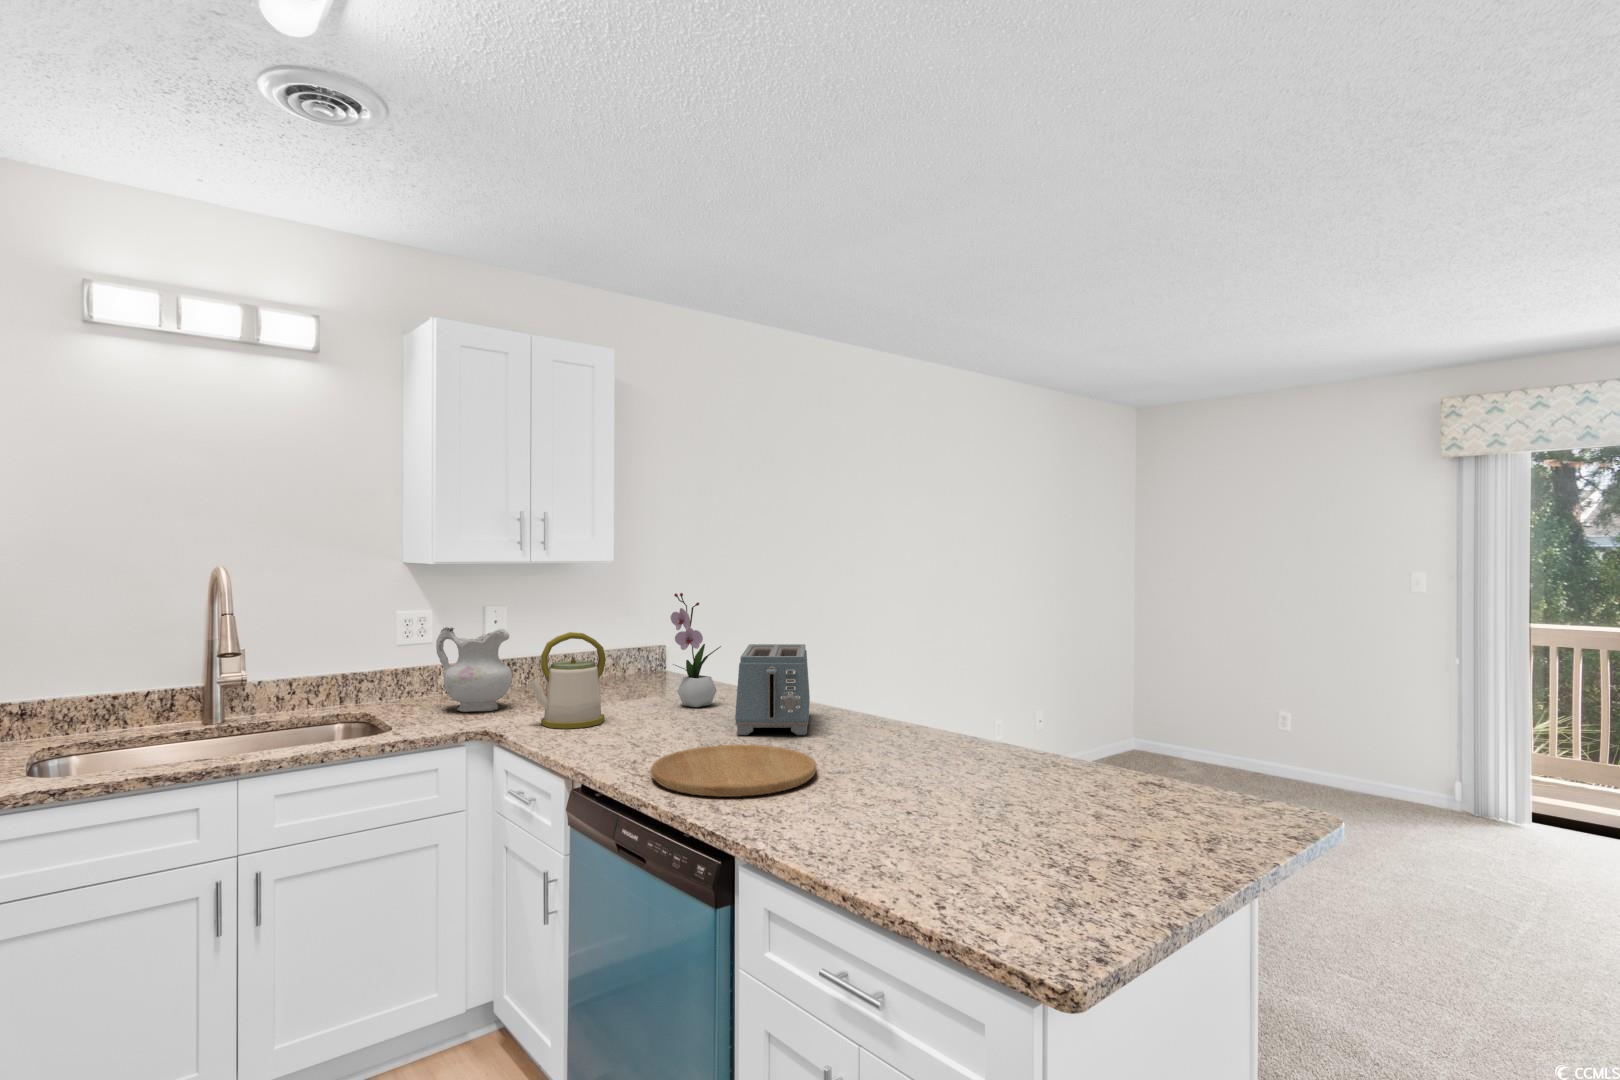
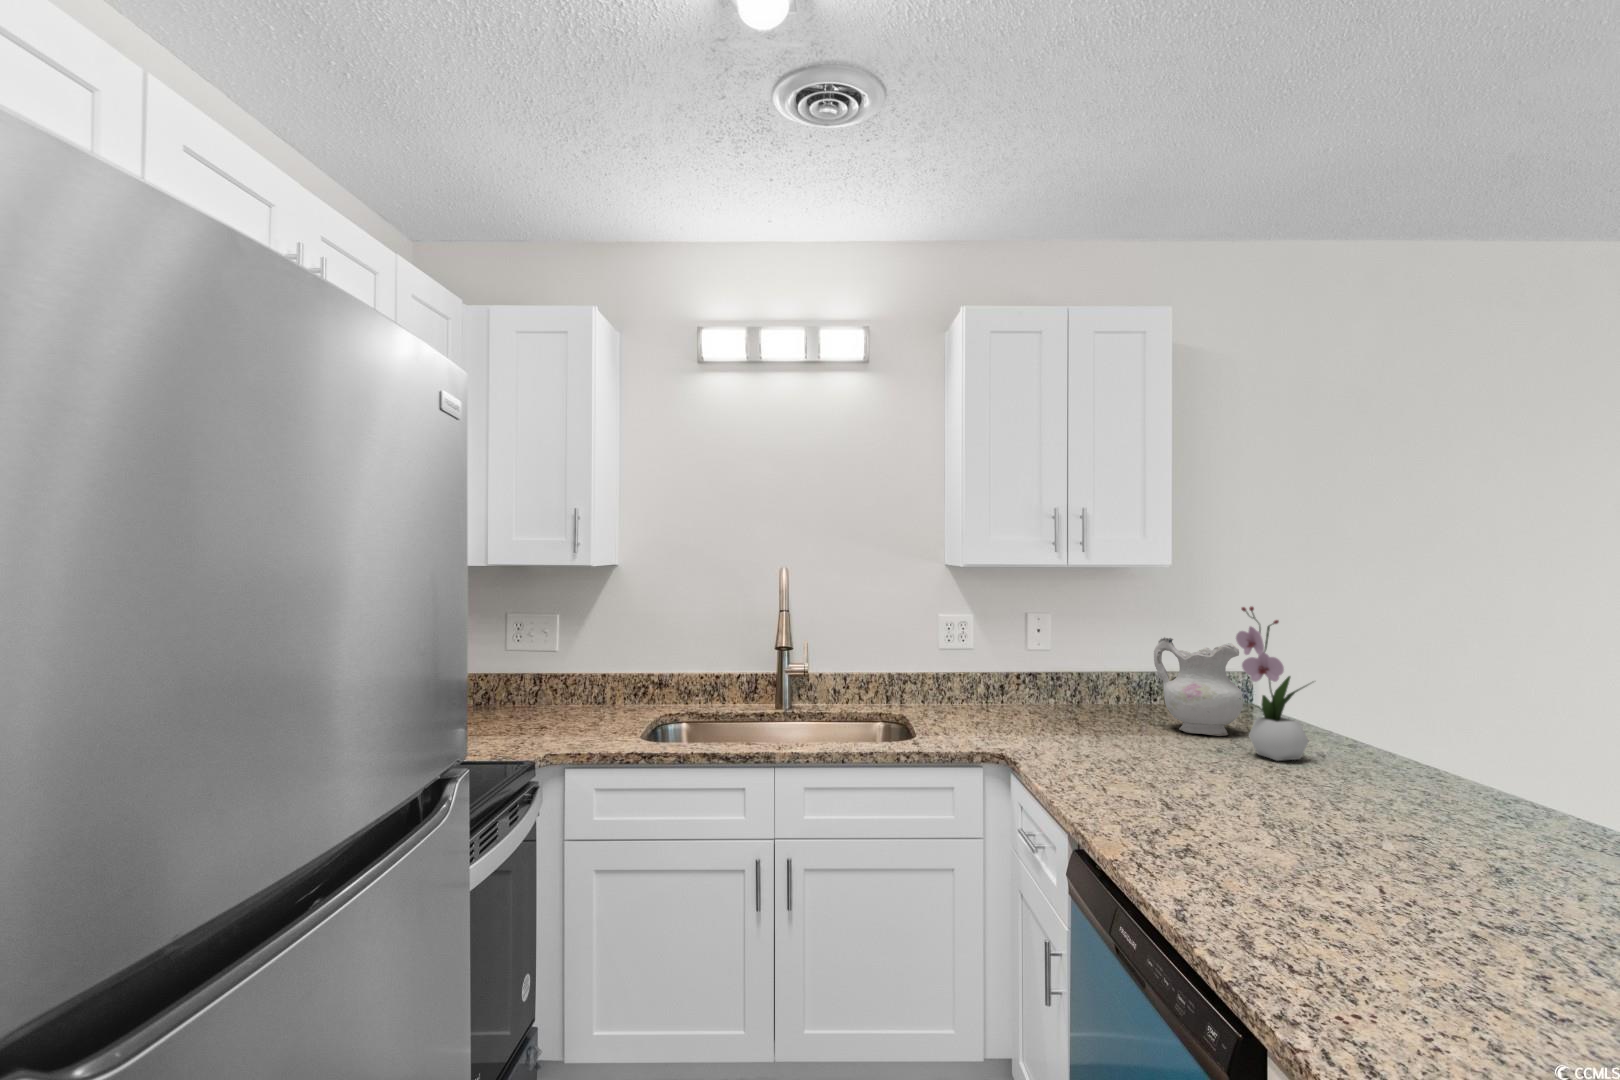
ceramic pitcher: present [436,627,512,712] -> present [1154,637,1243,736]
kettle: present [529,632,606,729] -> none [1047,649,1141,766]
toaster: present [735,644,810,735] -> none [1322,683,1470,837]
cutting board: present [651,745,817,797] -> none [1163,827,1460,939]

